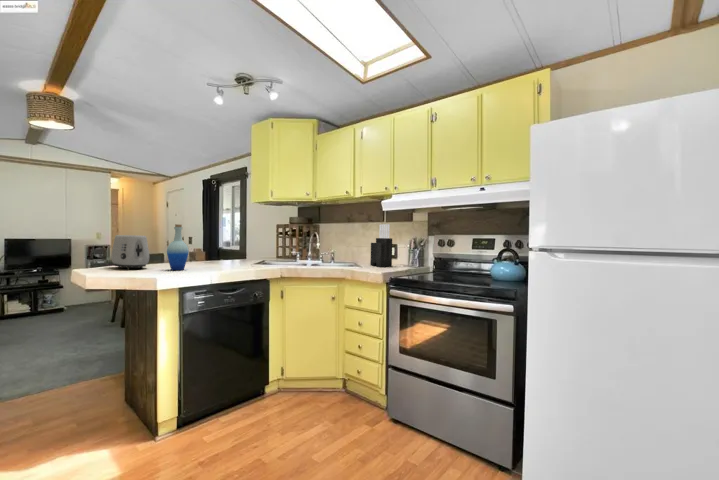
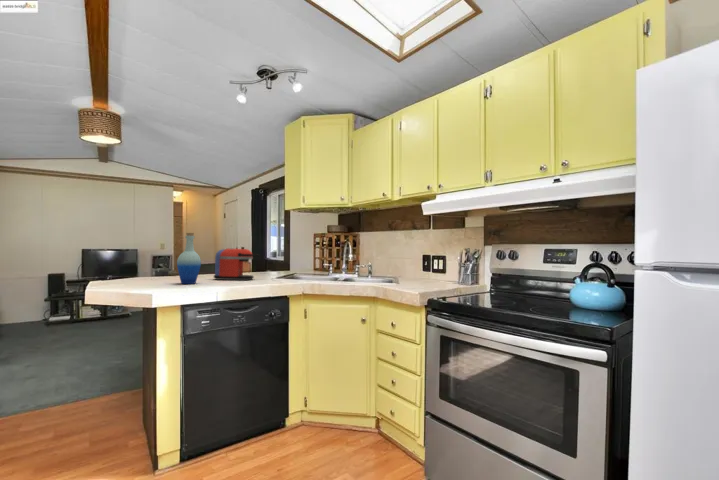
knife block: present [370,224,392,267] -> none [414,231,440,283]
toaster: present [111,235,149,269] -> none [125,245,163,282]
coffee maker: none [195,238,238,267] -> present [214,249,259,280]

